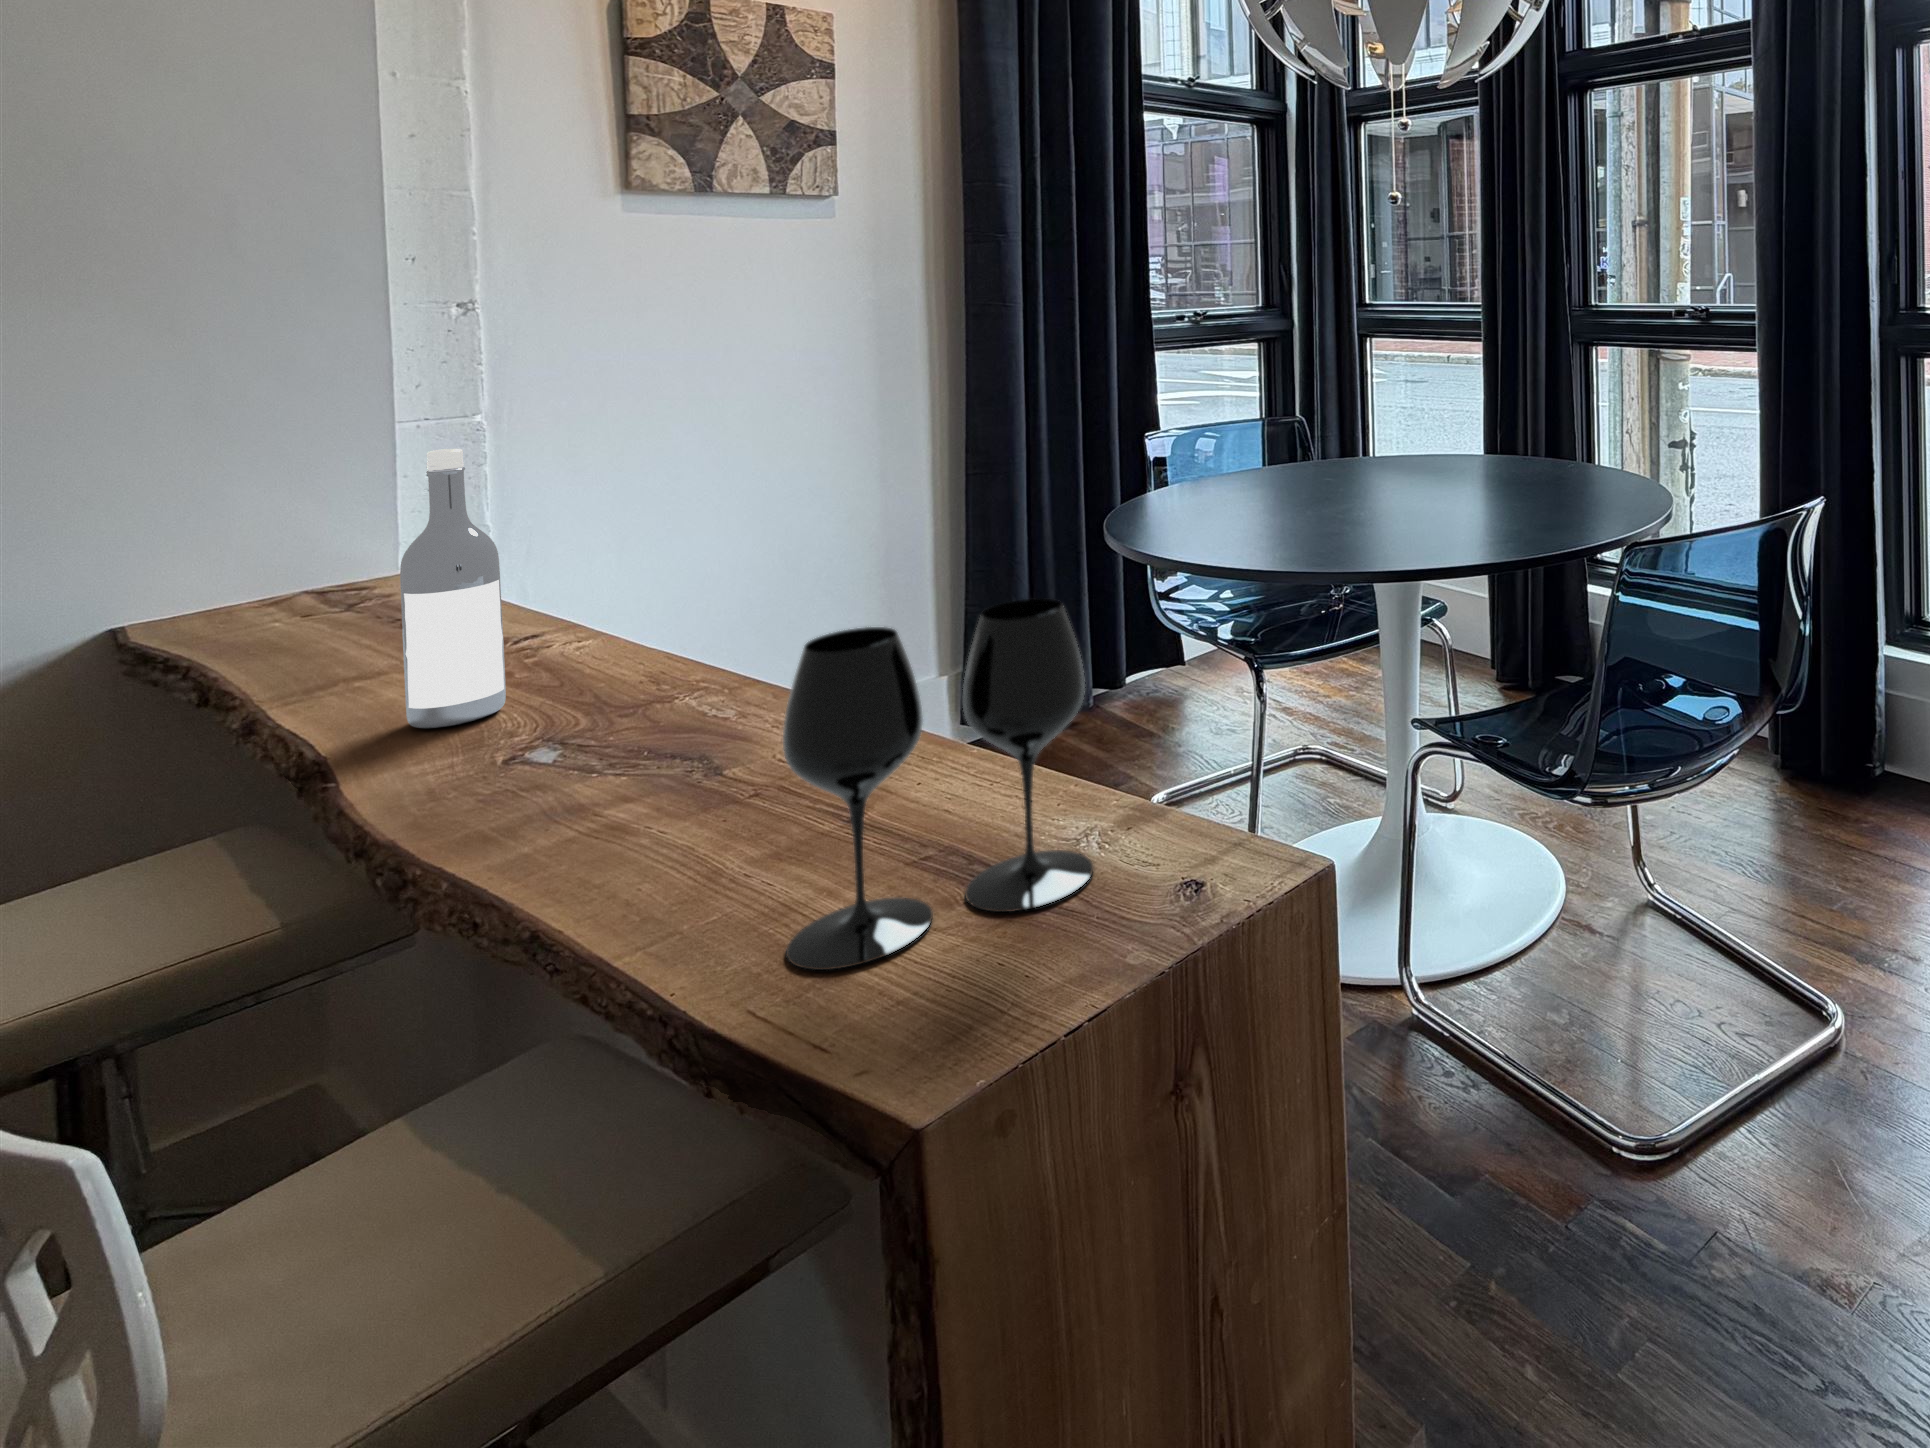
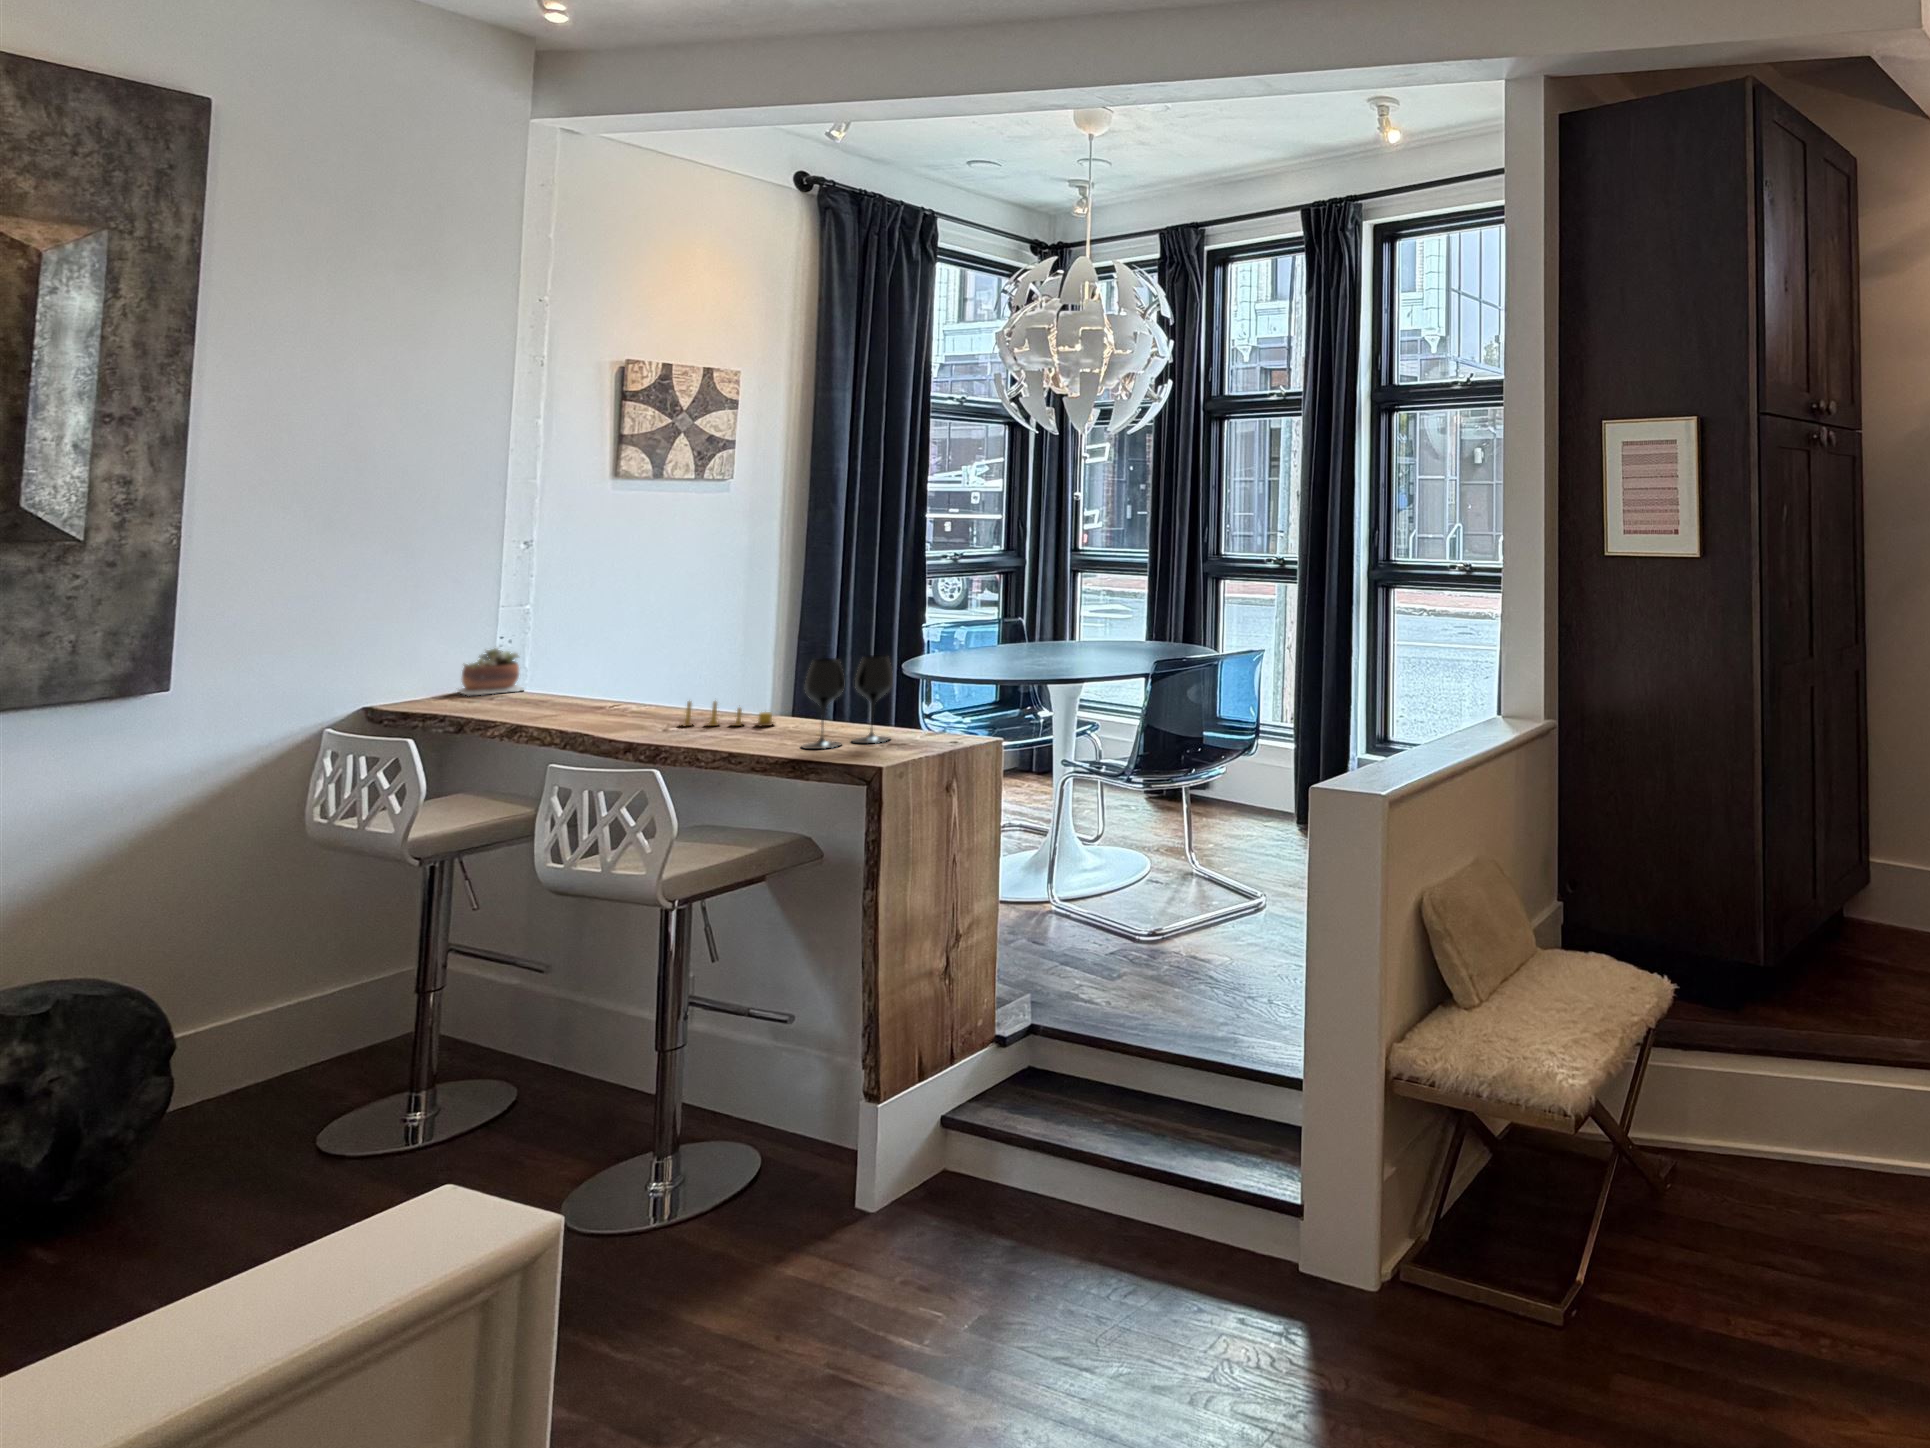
wine bottle: present [400,449,506,728] -> none [608,609,646,716]
succulent plant: none [222,520,371,636] -> present [458,648,525,695]
candle: none [524,701,791,785] -> present [681,701,774,726]

